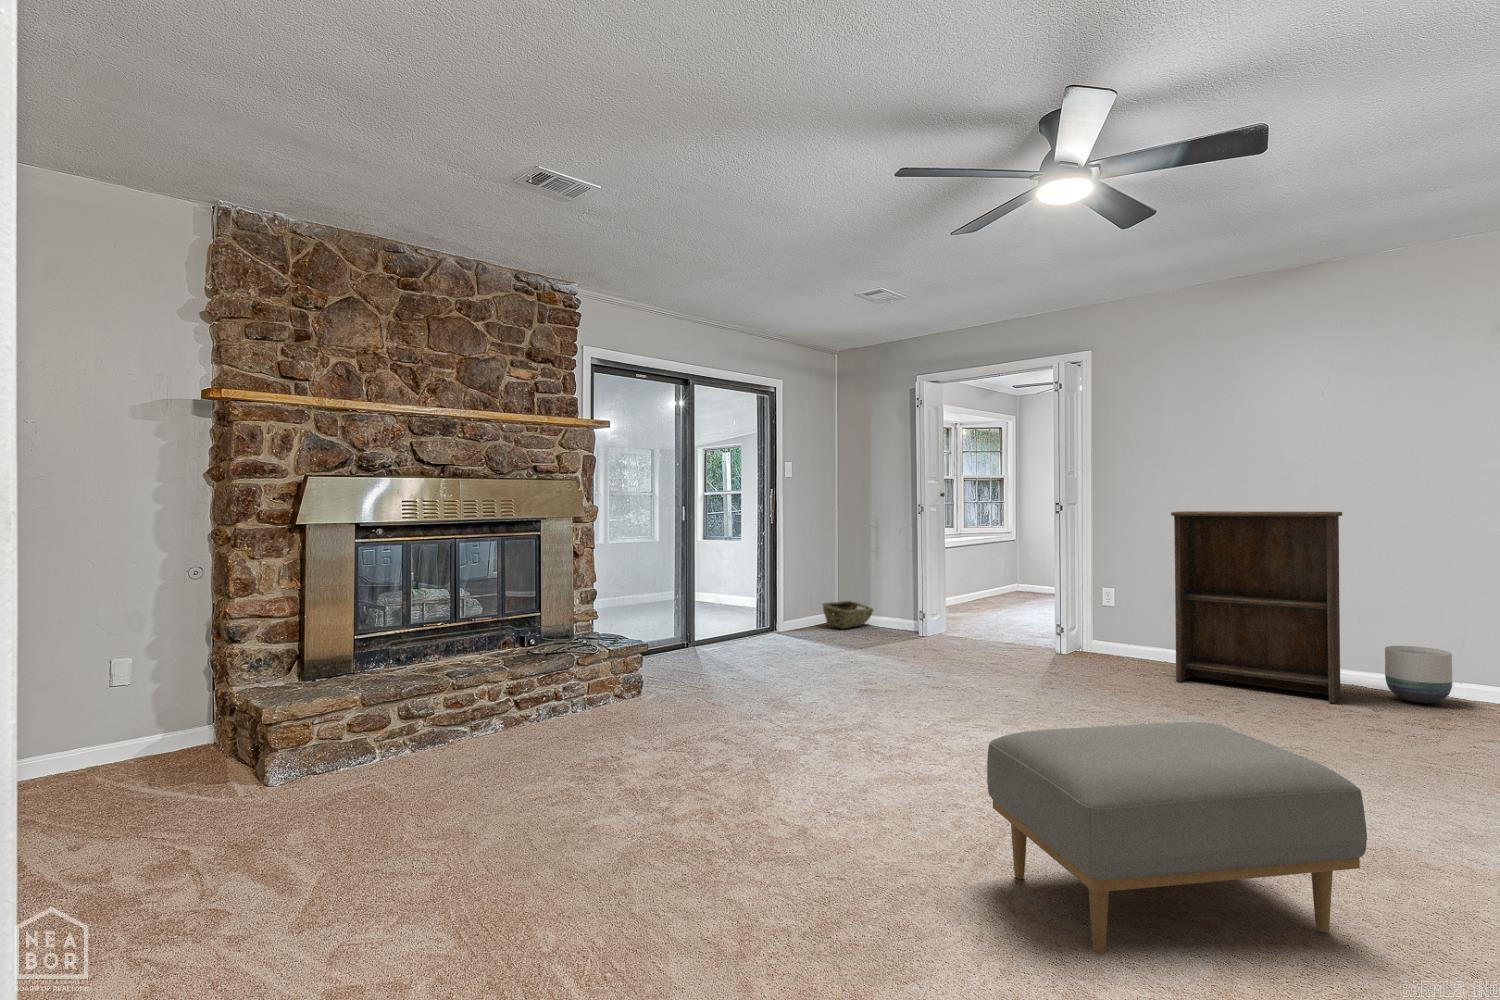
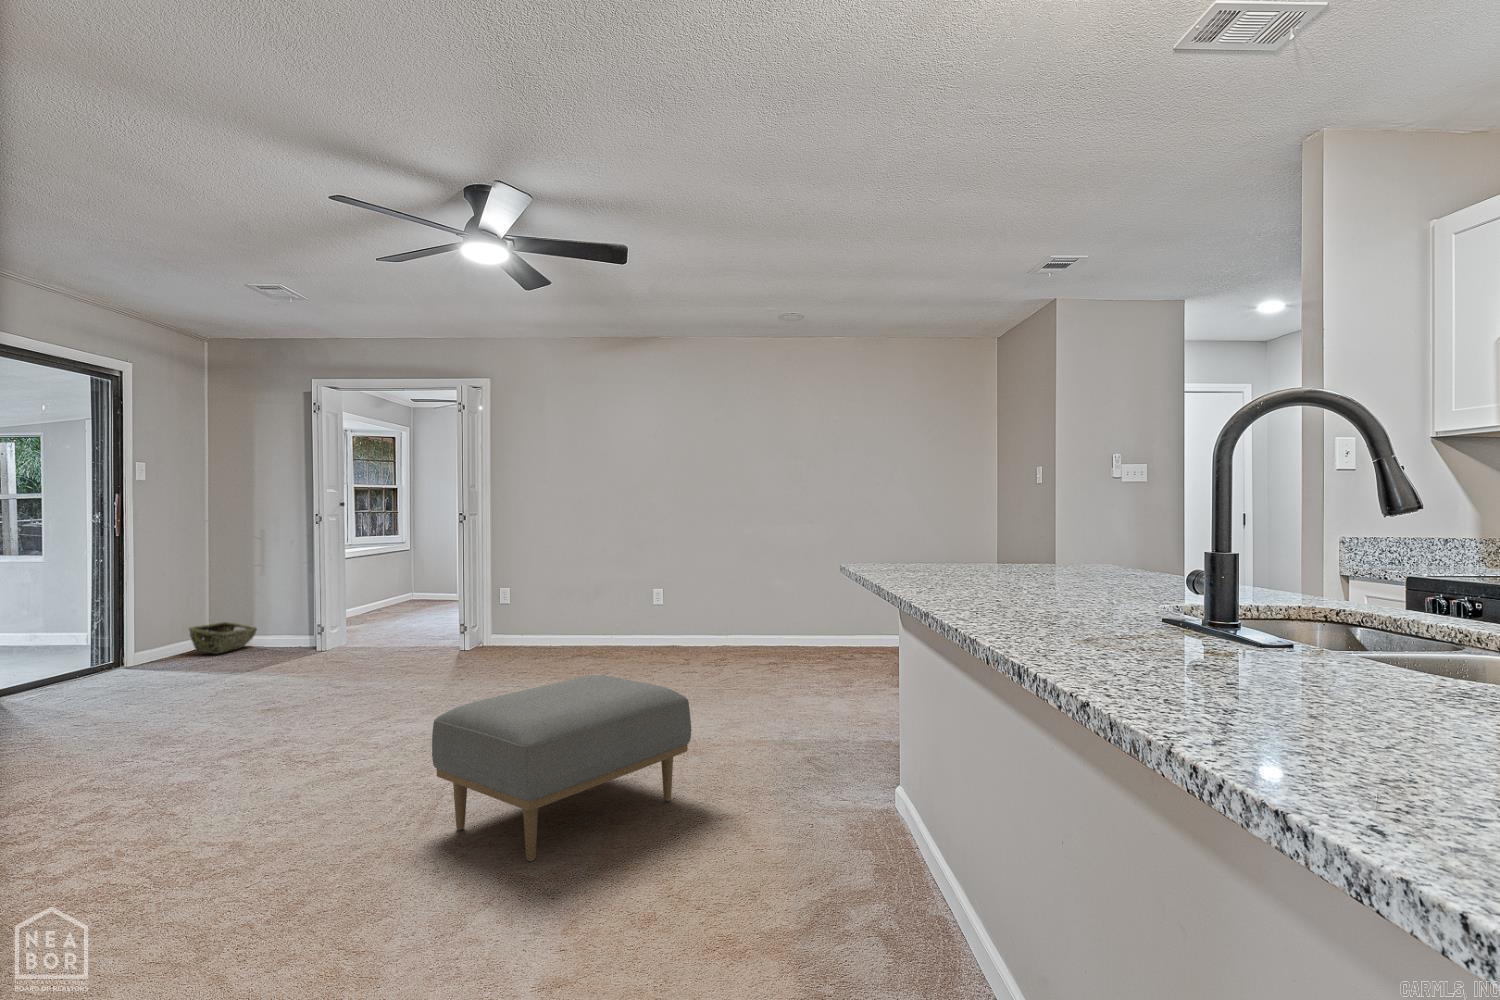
bookshelf: present [1171,511,1342,703] -> none [558,517,671,658]
planter: present [1385,646,1452,703] -> none [695,611,730,650]

